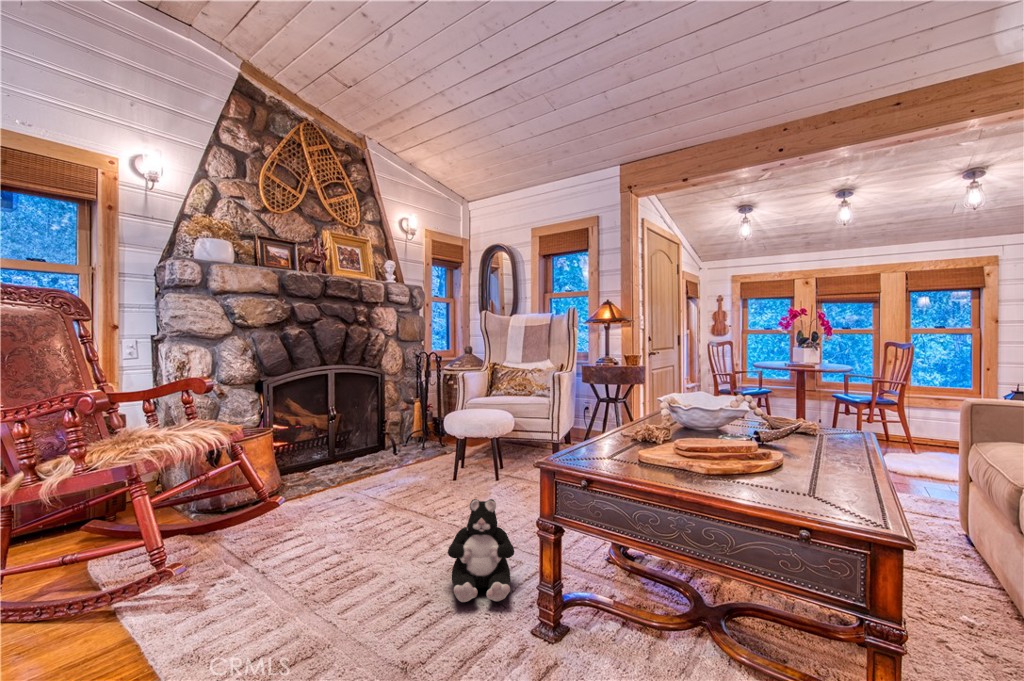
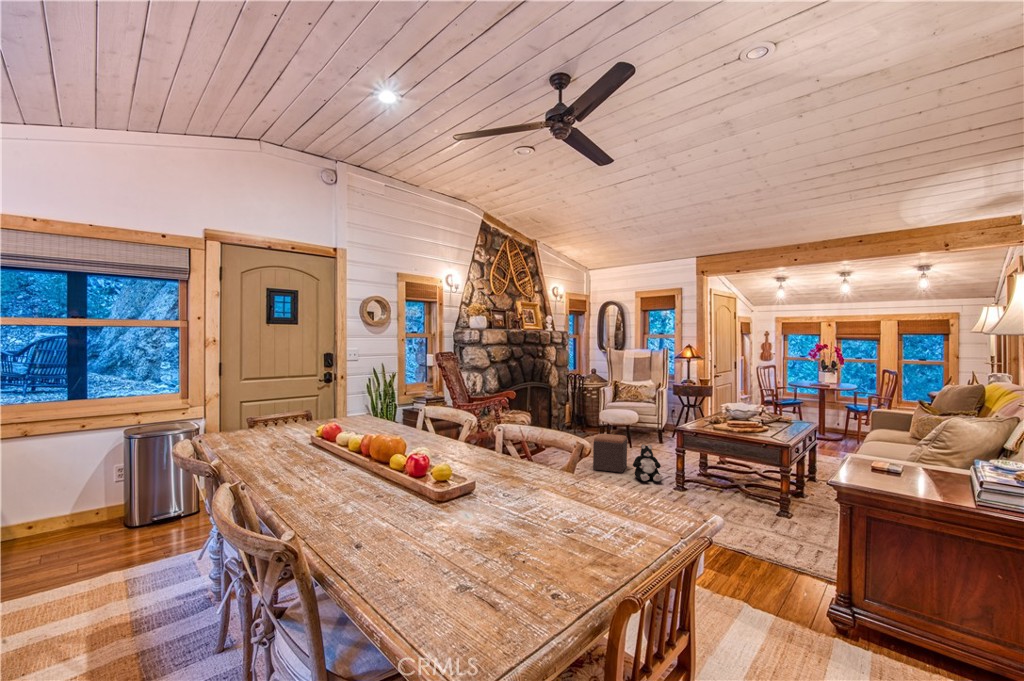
footstool: none [376,466,462,562] -> present [593,434,627,473]

